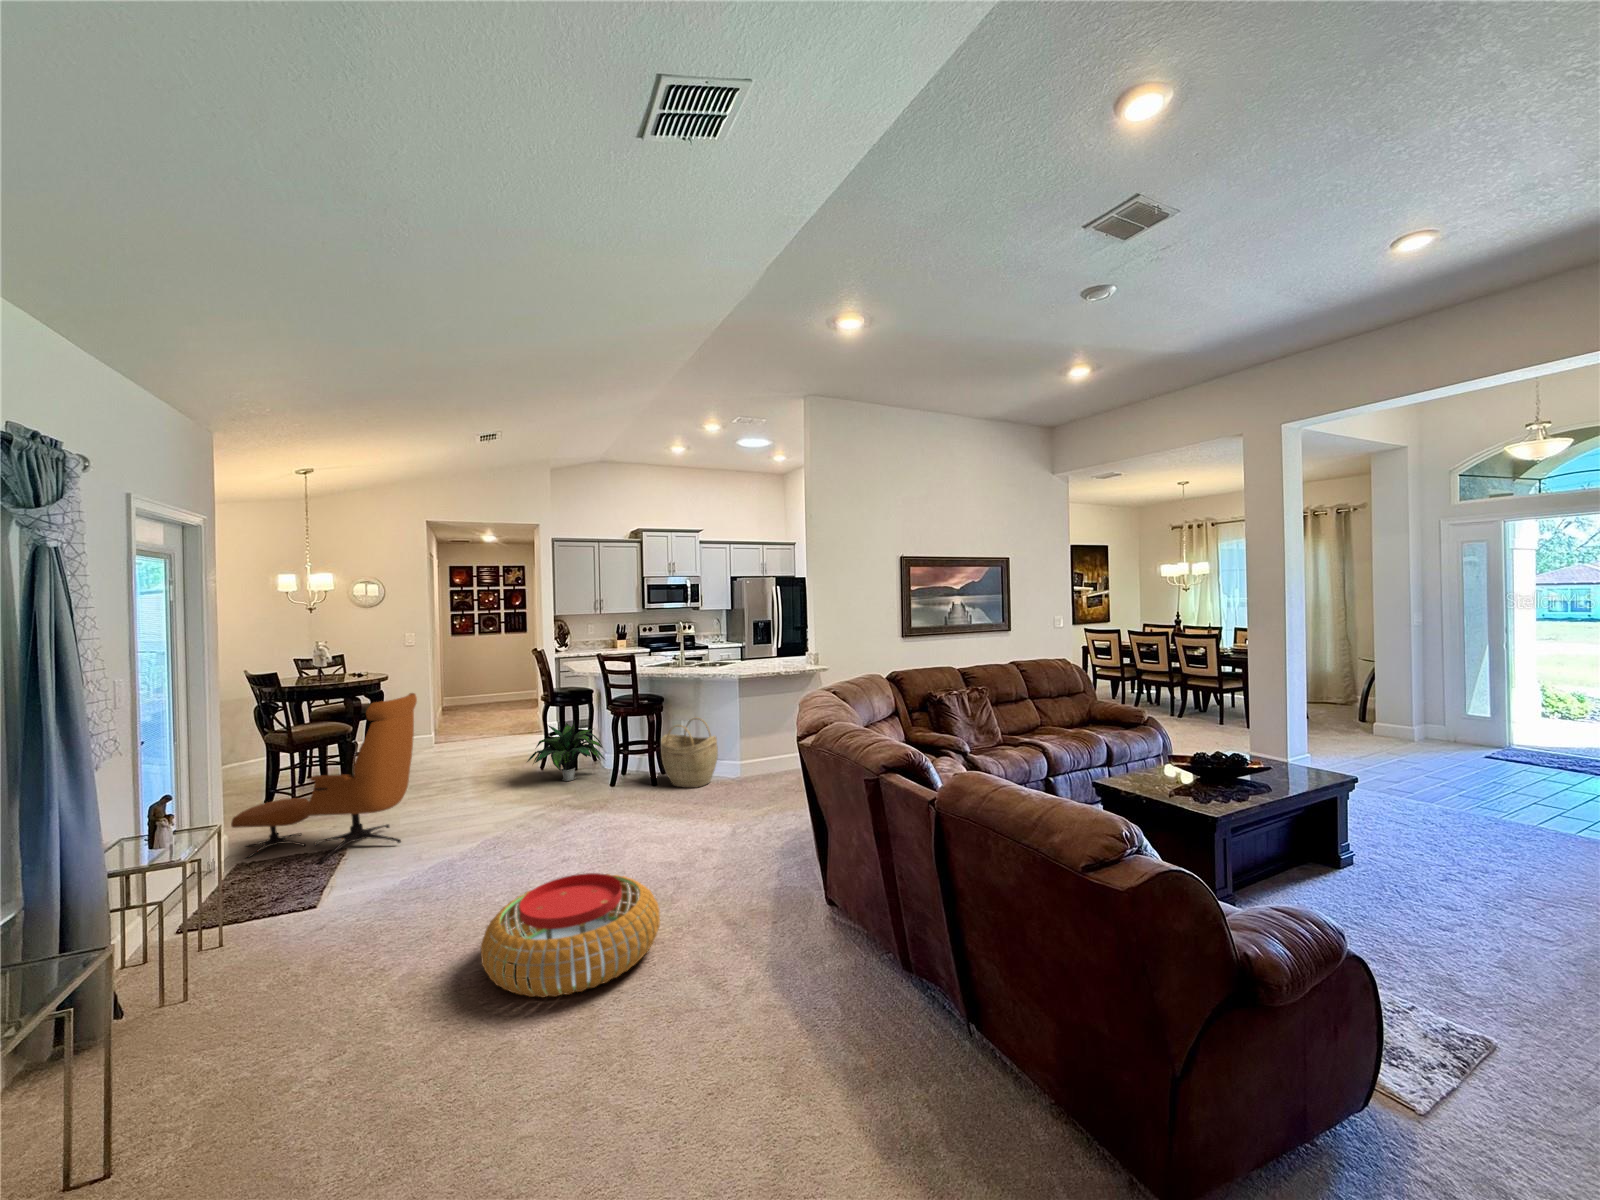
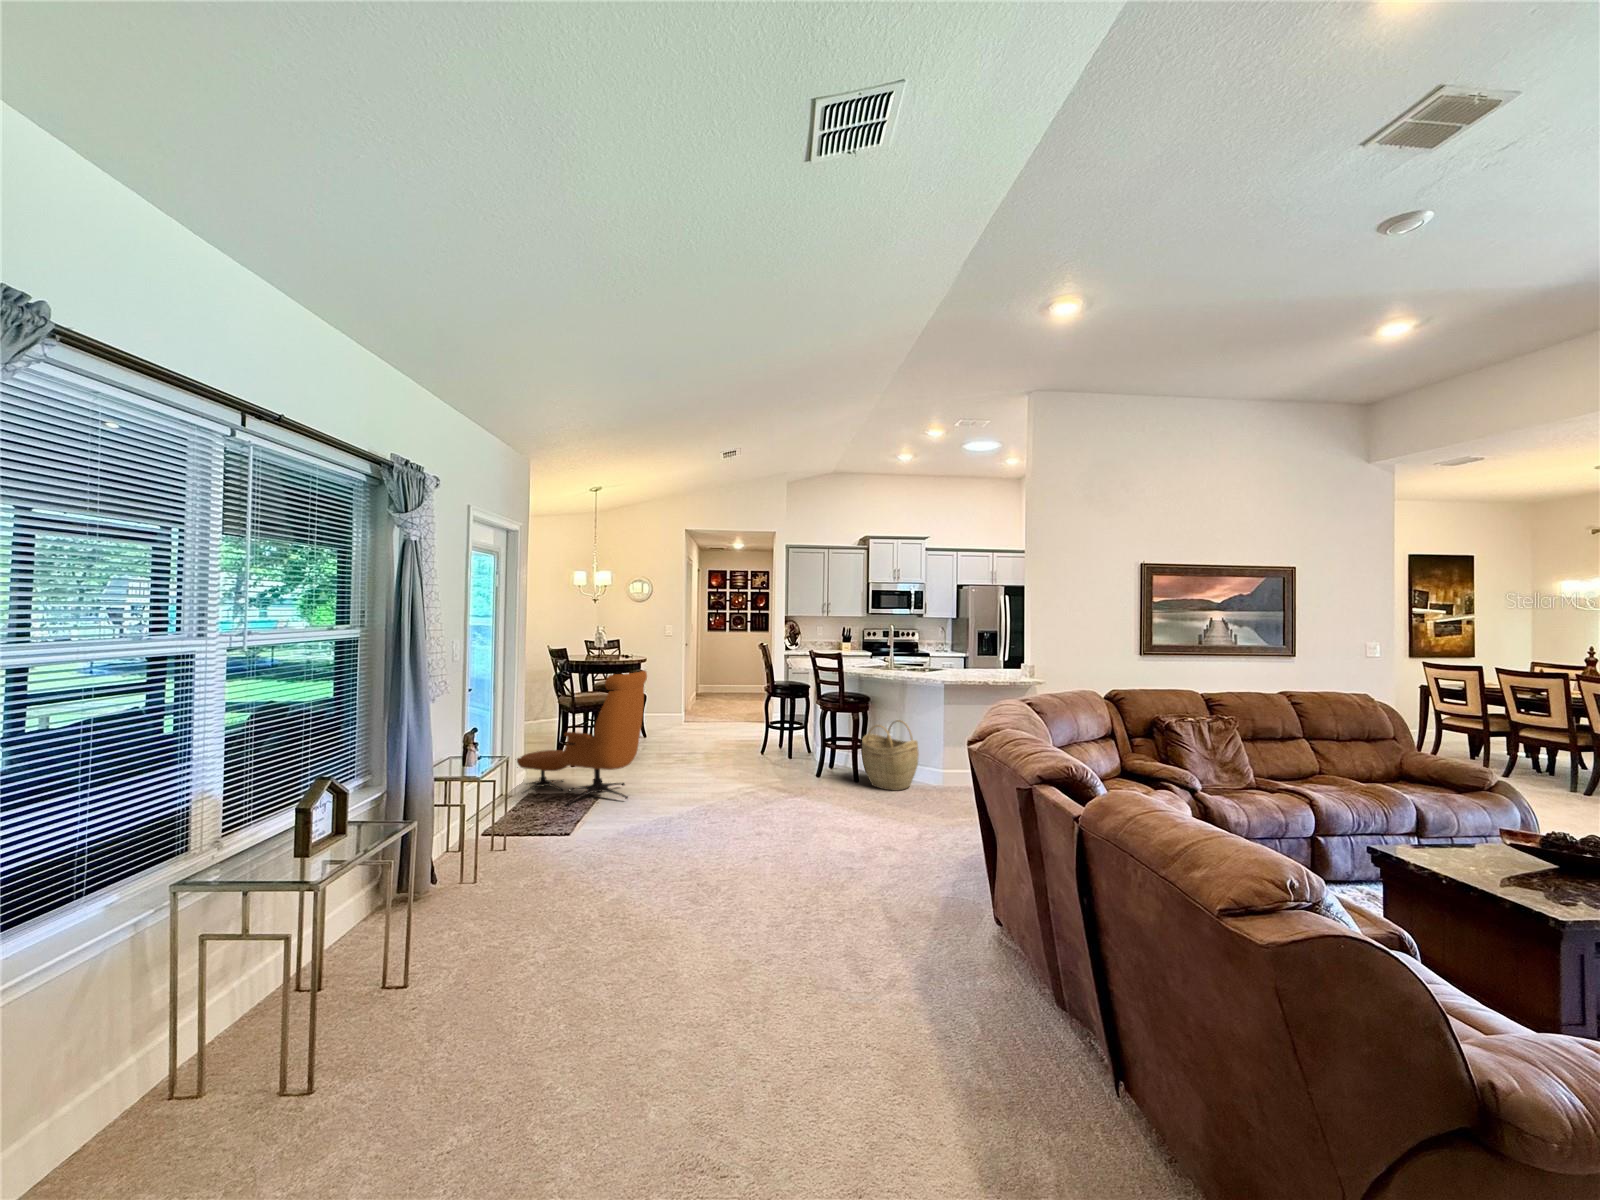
potted plant: present [527,721,605,781] -> none [743,711,815,768]
pouf: present [481,873,660,997] -> none [644,849,809,961]

